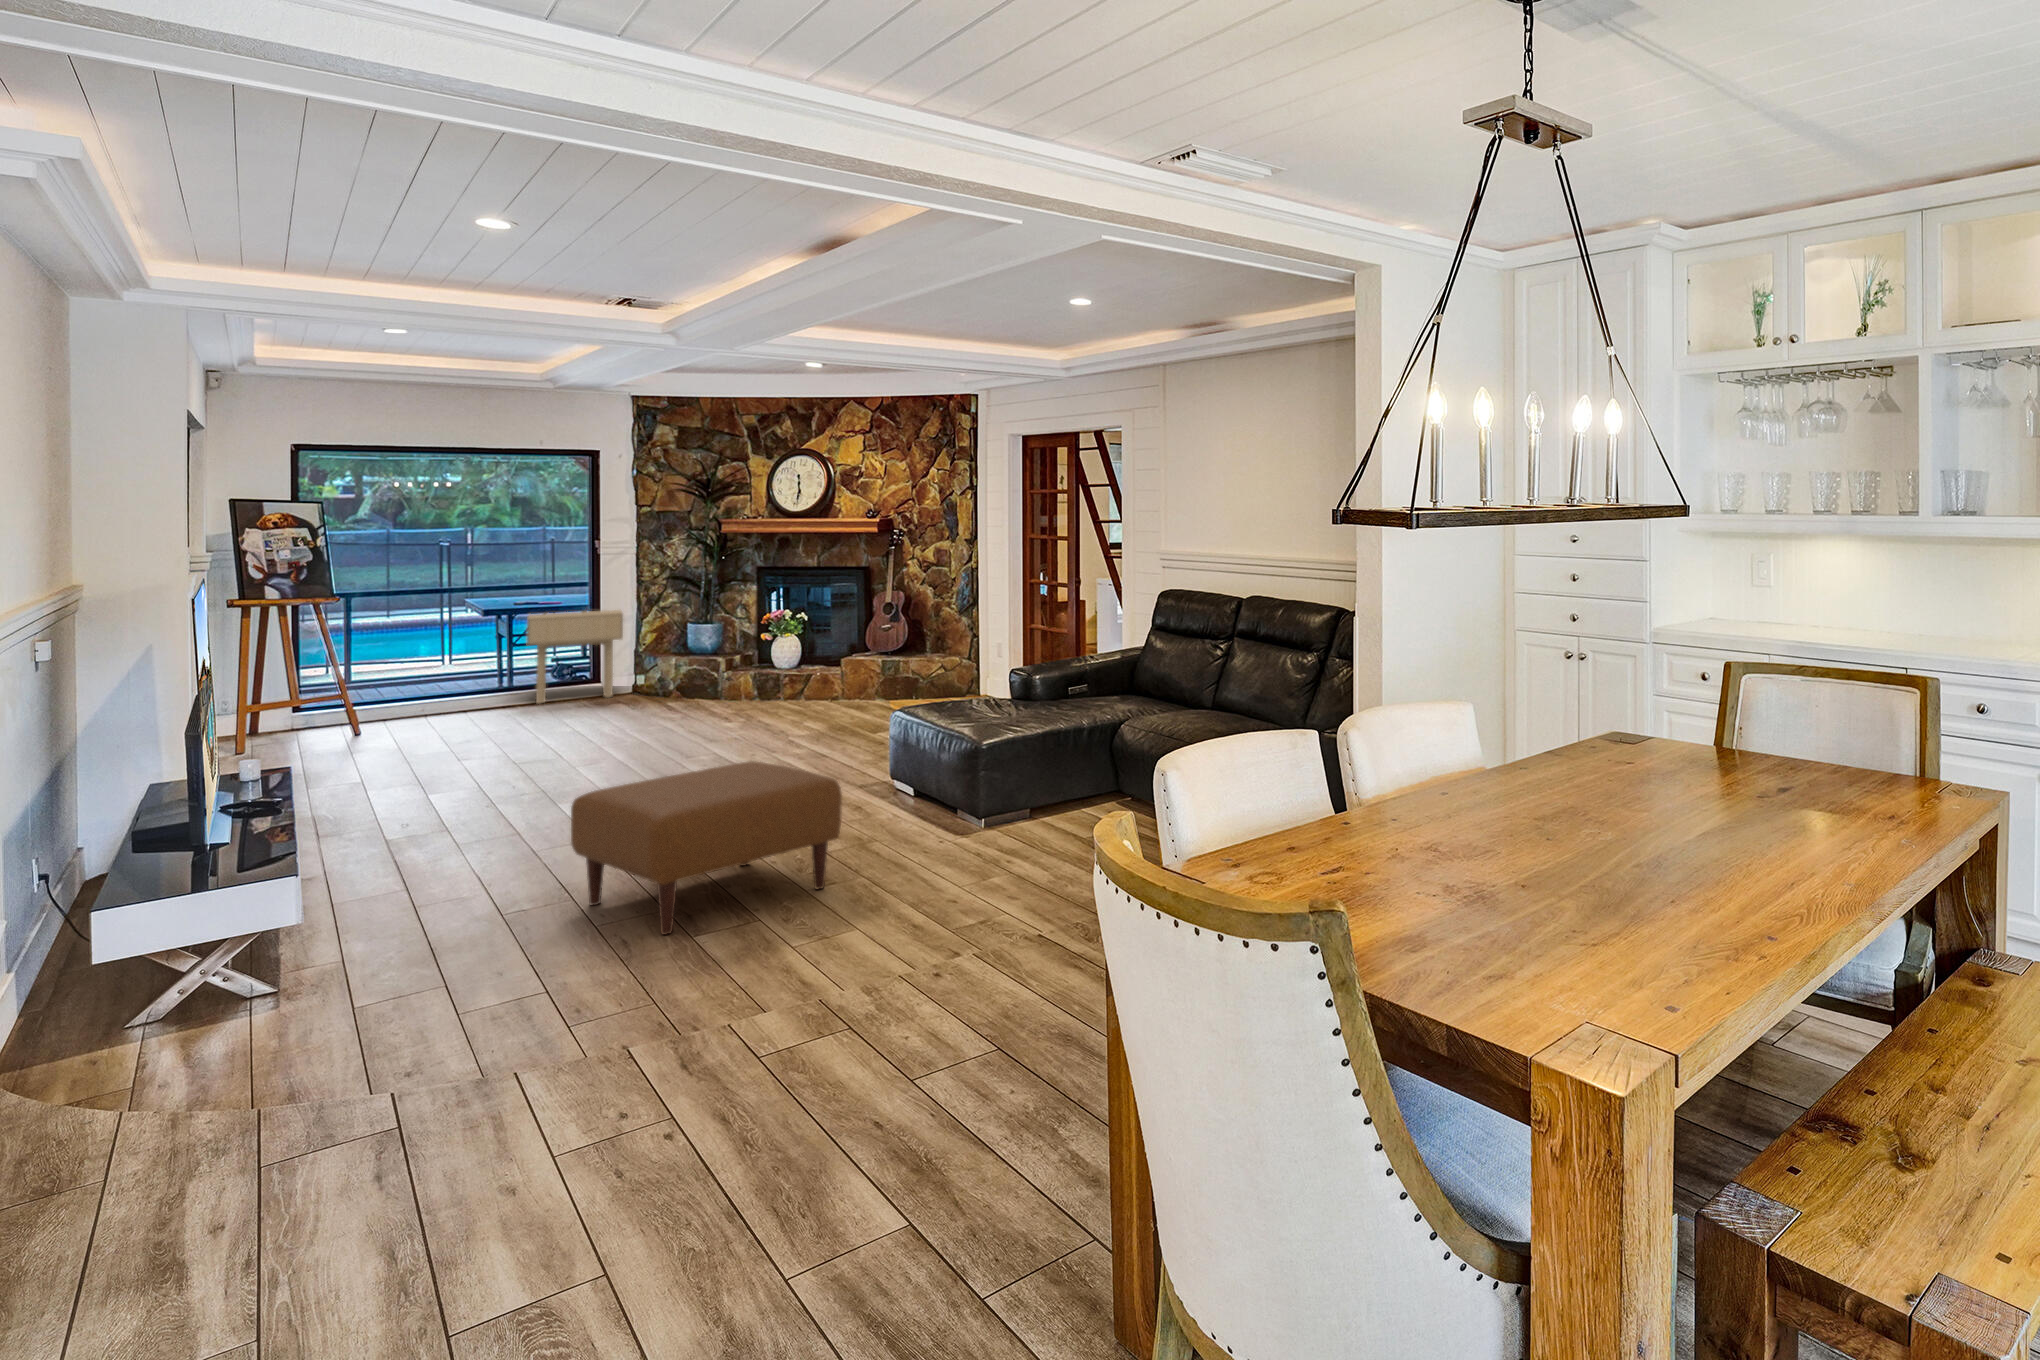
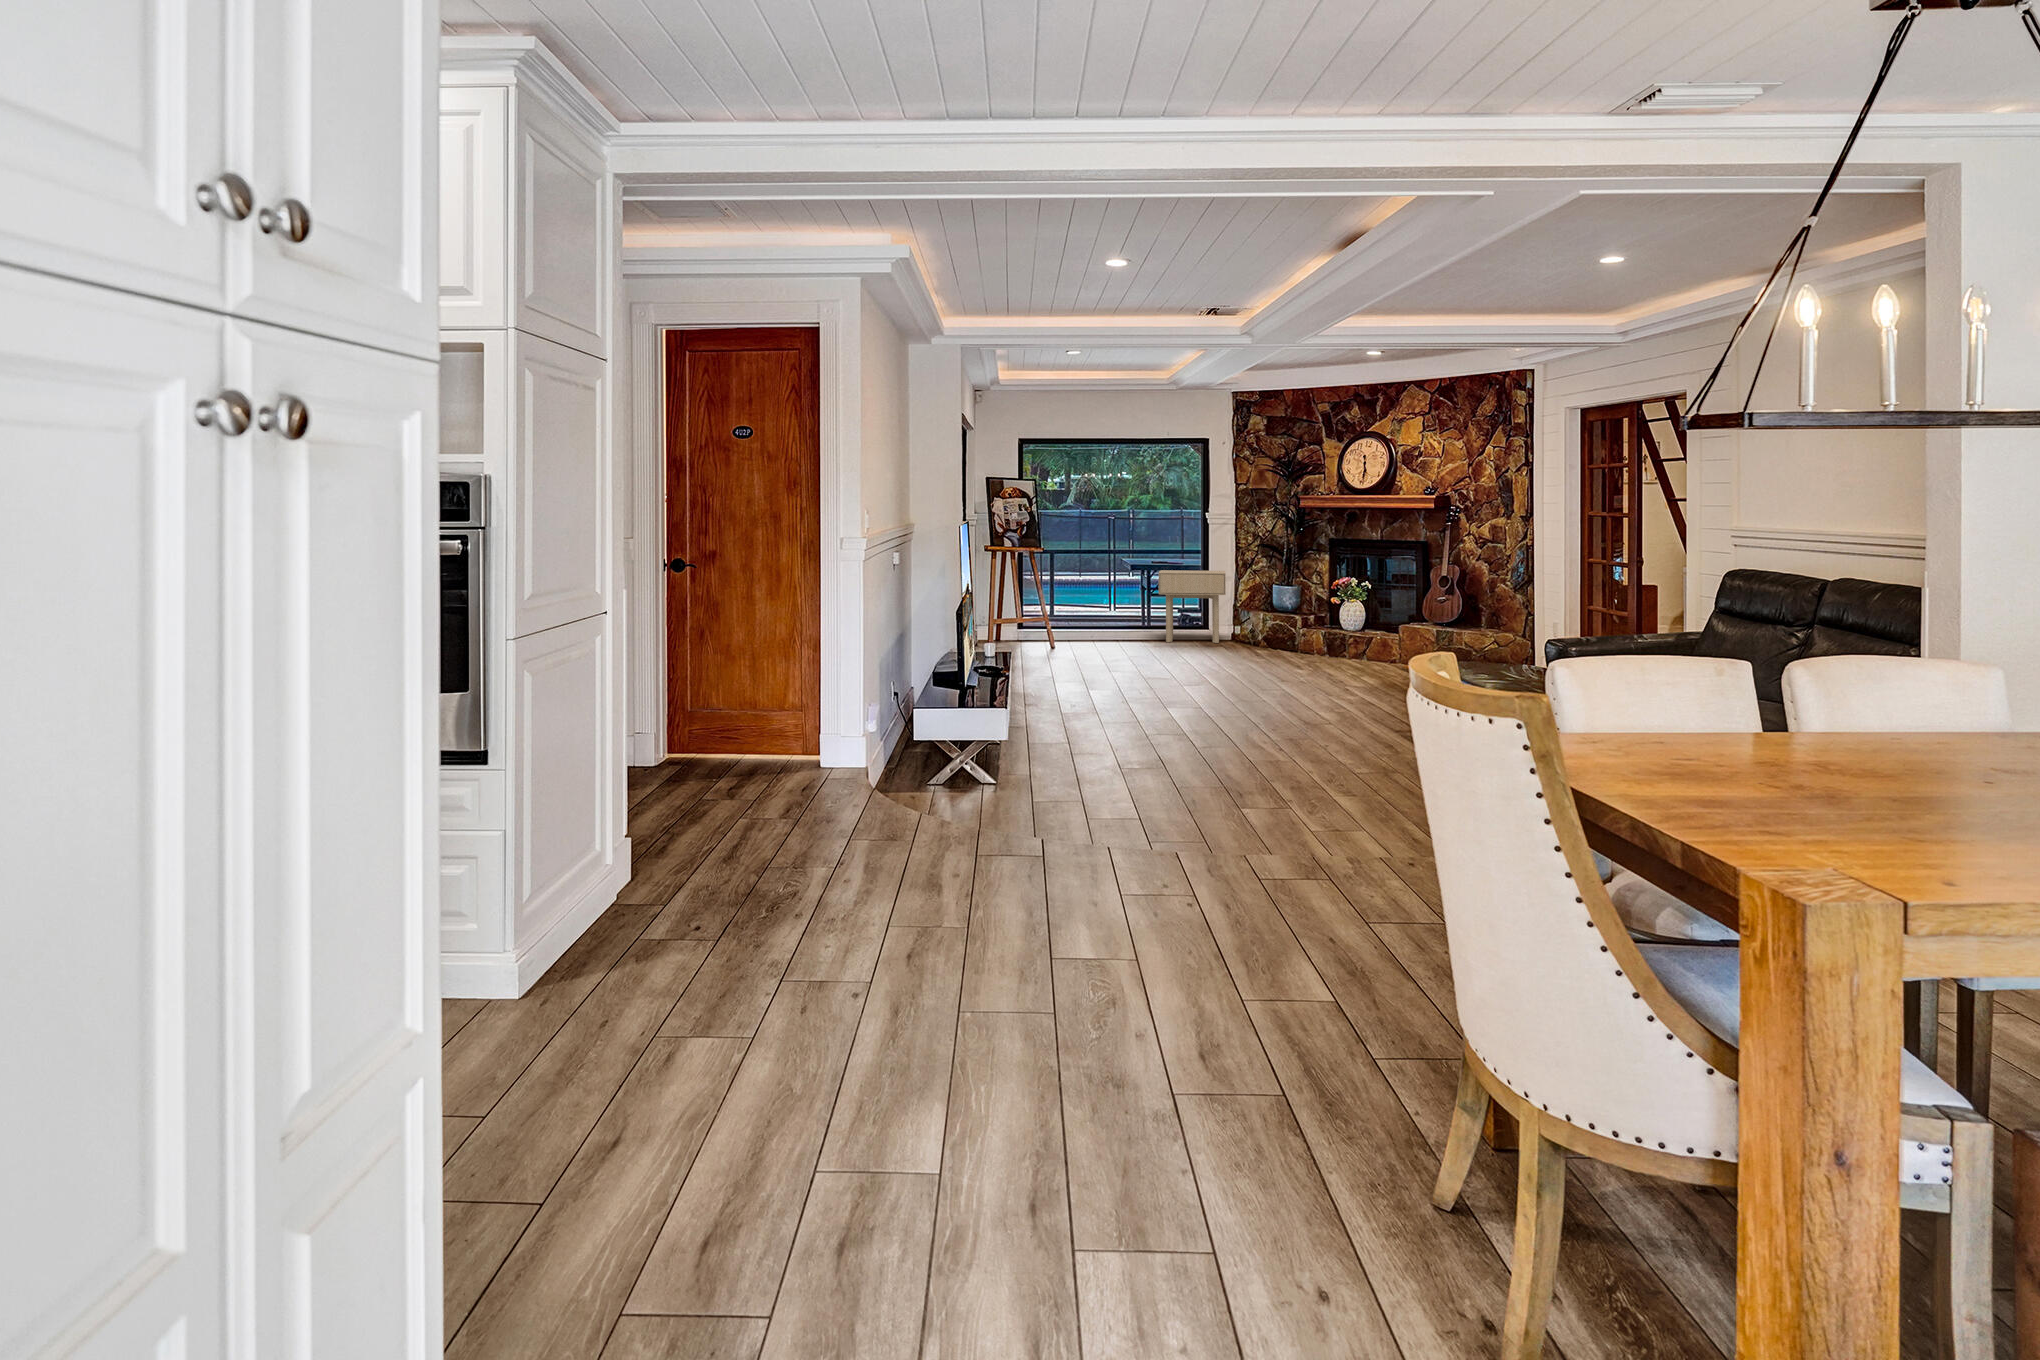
ottoman: present [571,761,842,935] -> none [1167,681,1356,794]

